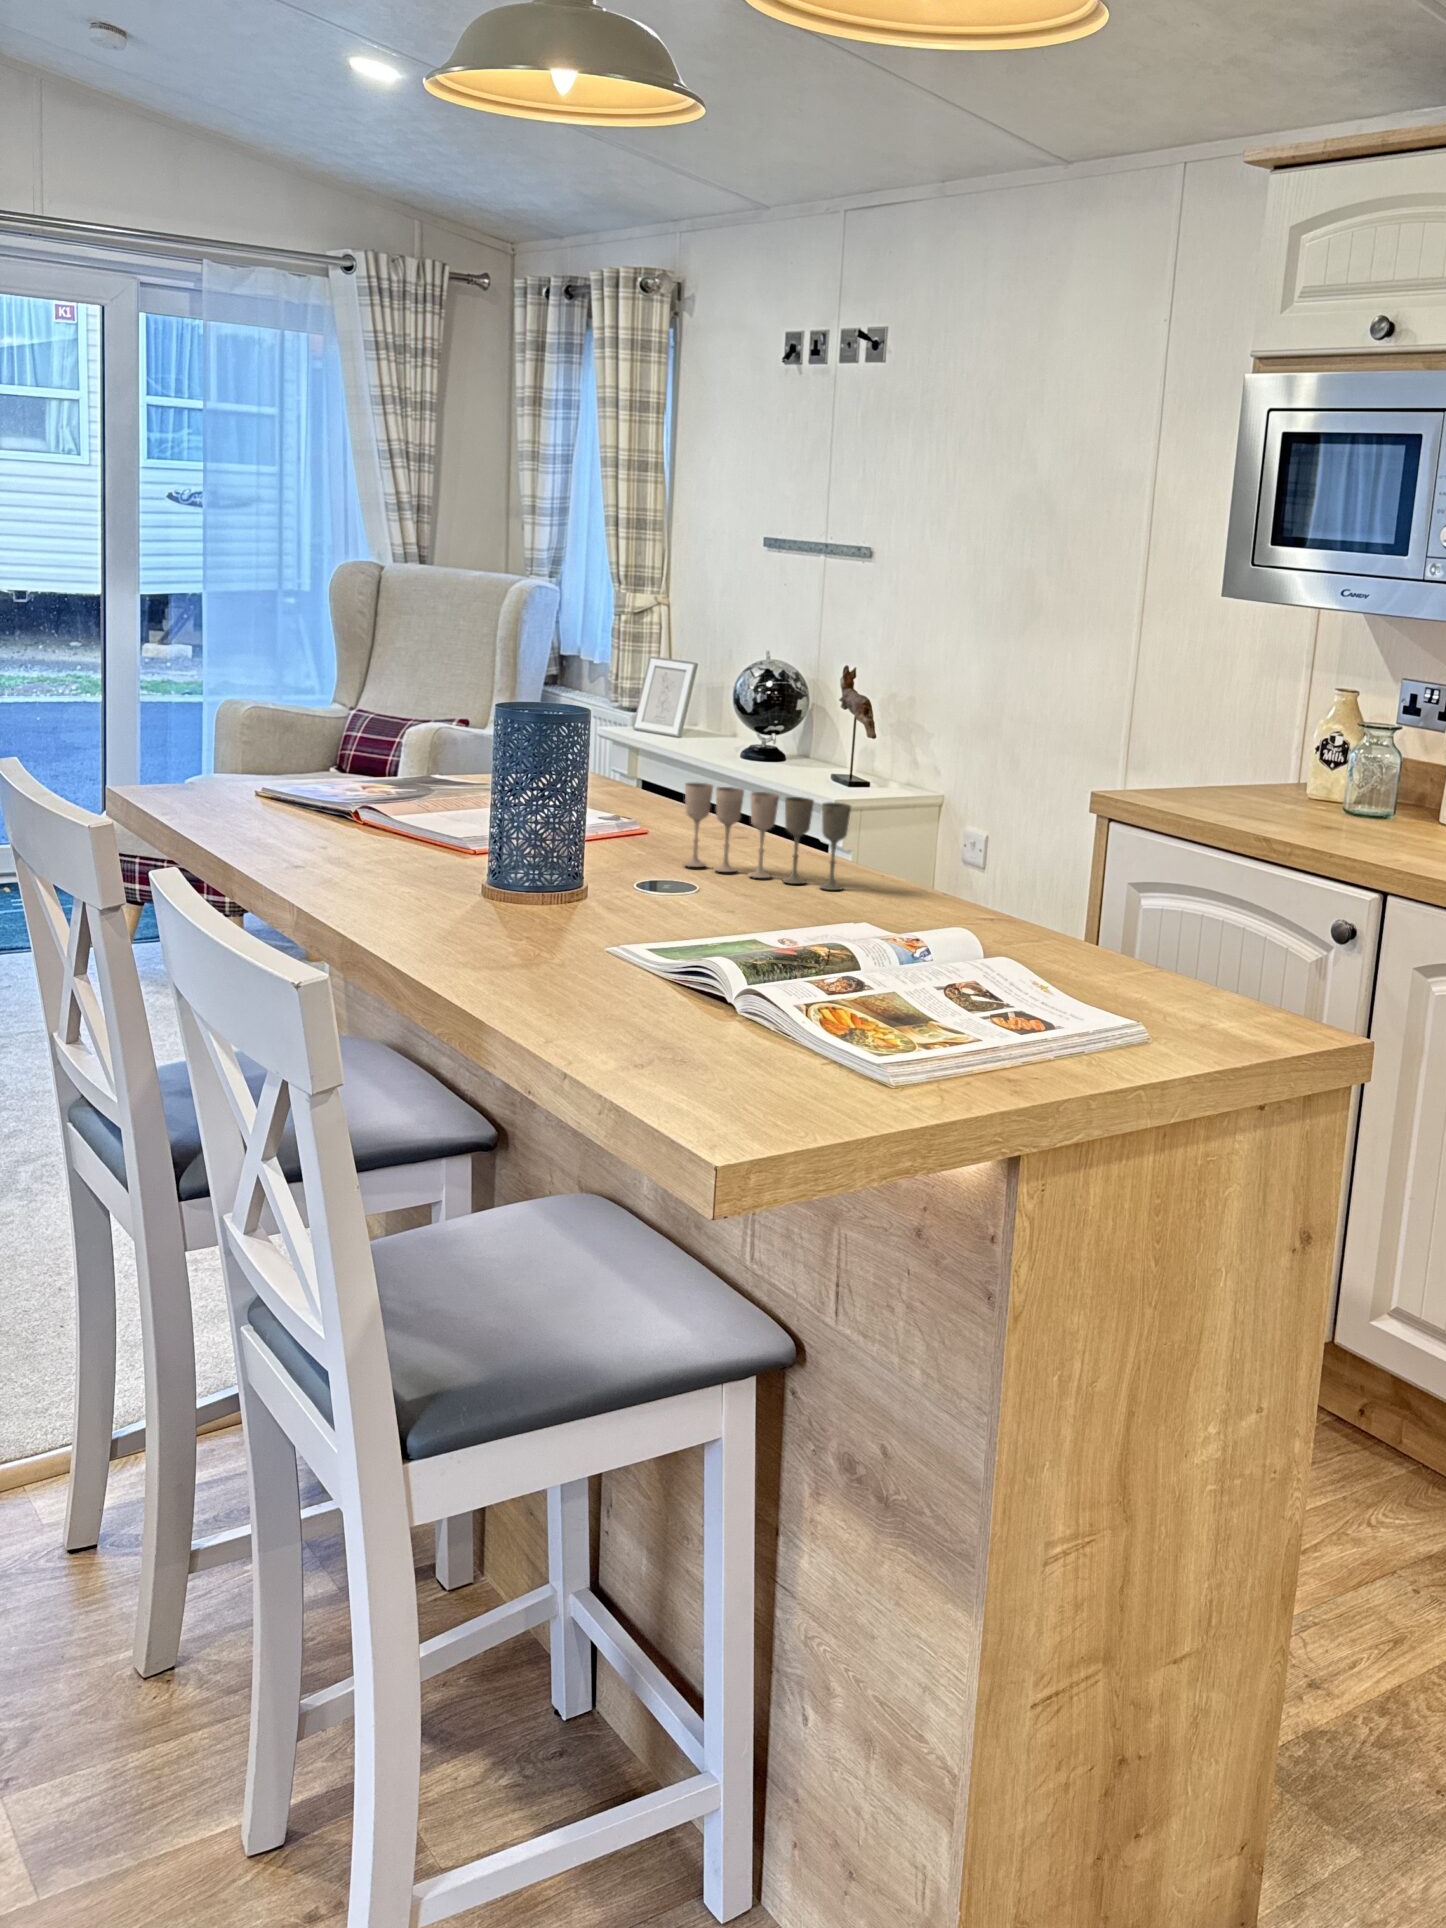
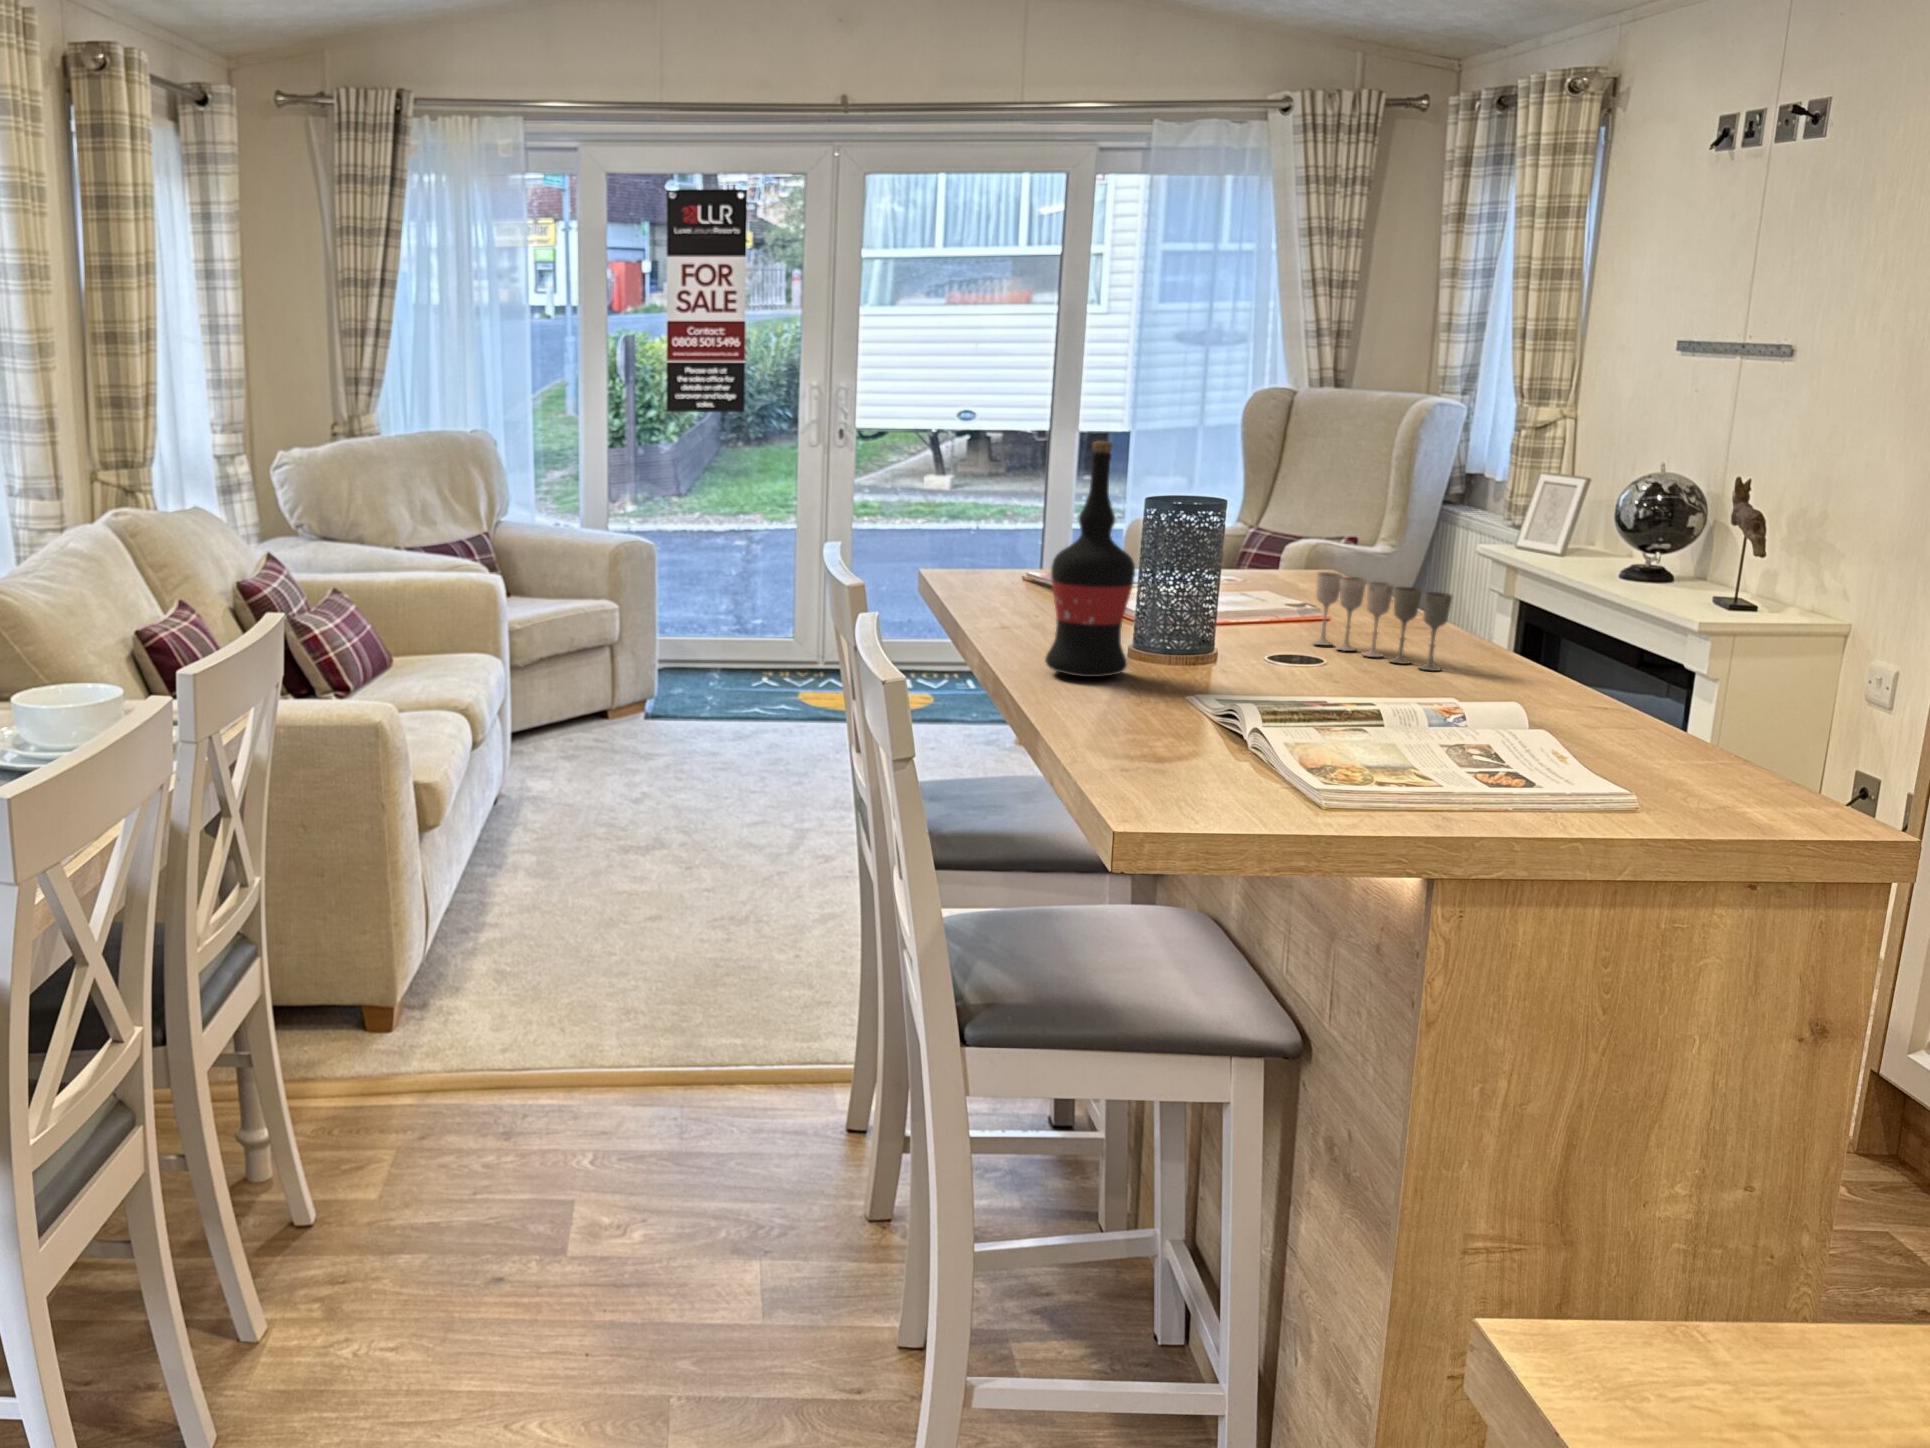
wine bottle: none [424,628,540,939] -> present [1045,441,1135,677]

